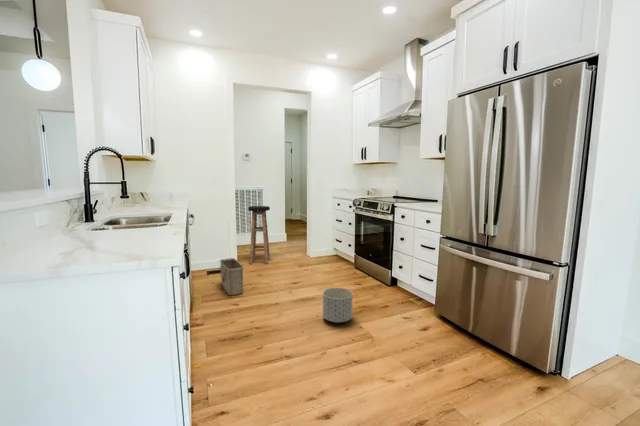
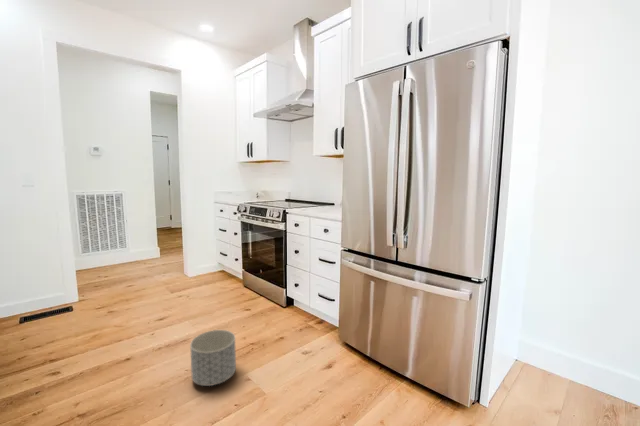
bar stool: present [248,206,270,264] -> none [82,216,124,301]
basket: present [220,258,243,295] -> none [17,301,62,366]

